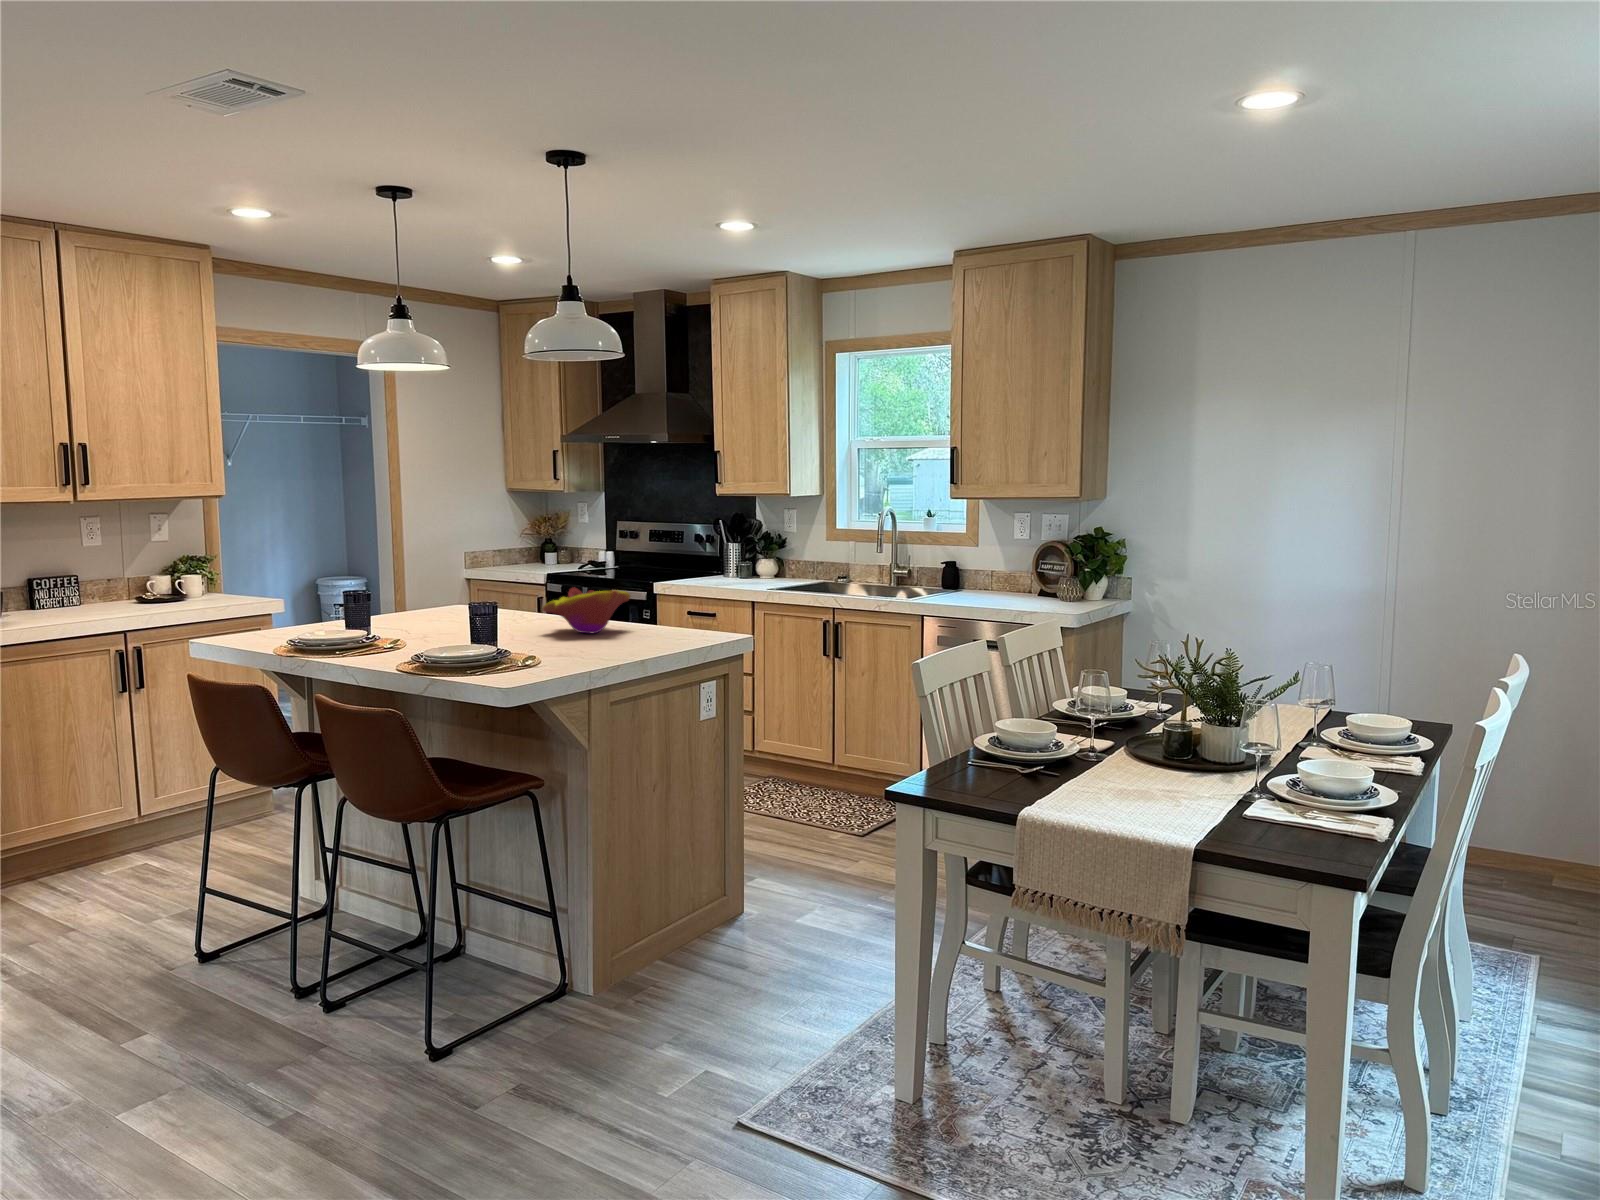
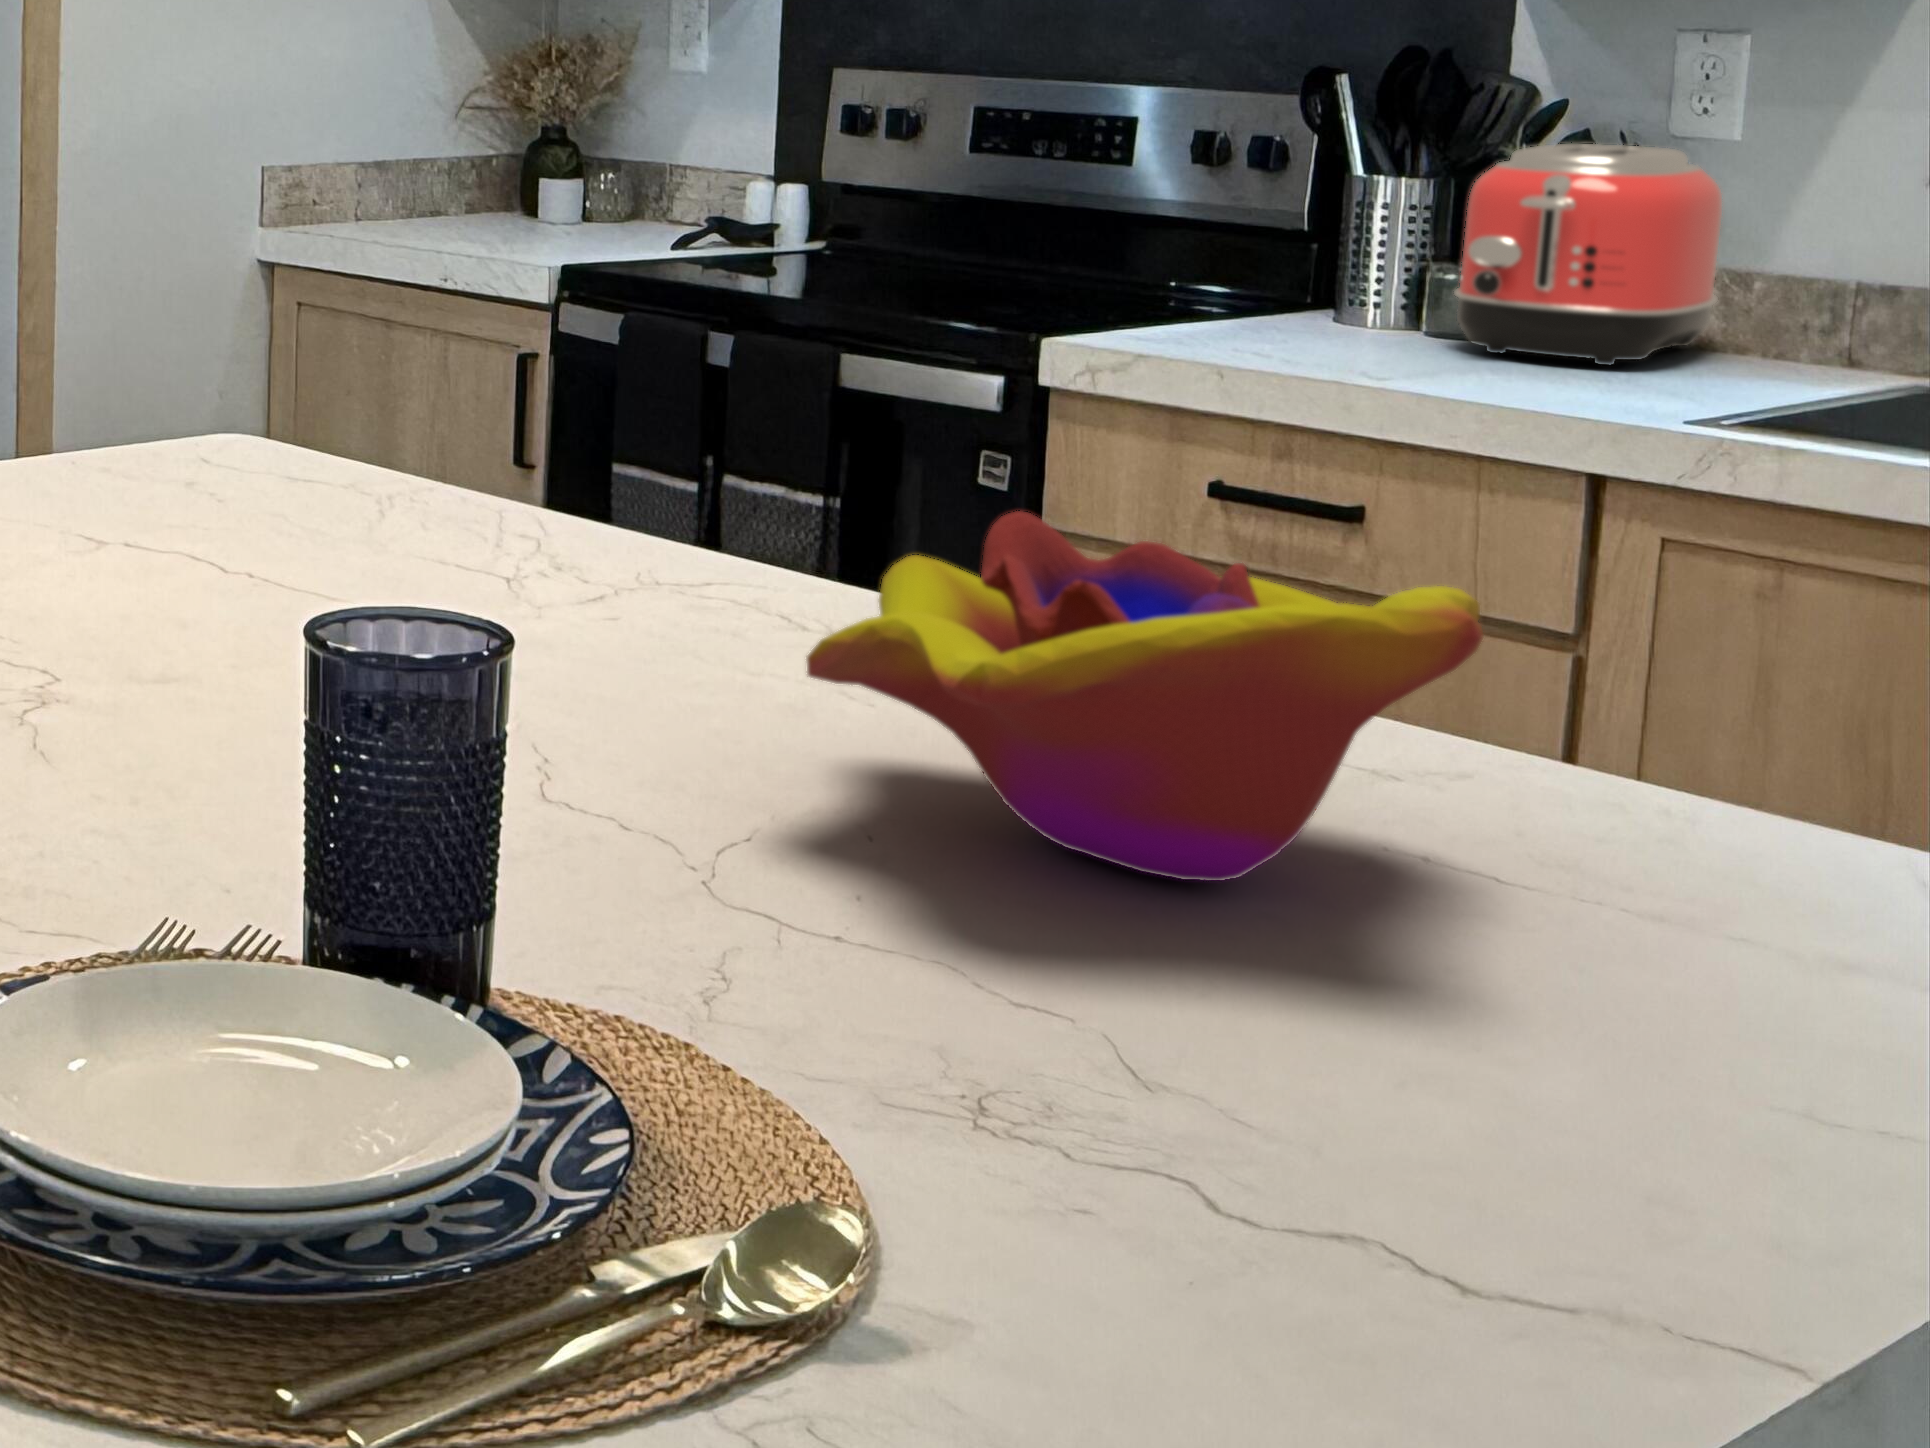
toaster: none [739,534,792,581] -> present [1455,144,1722,365]

